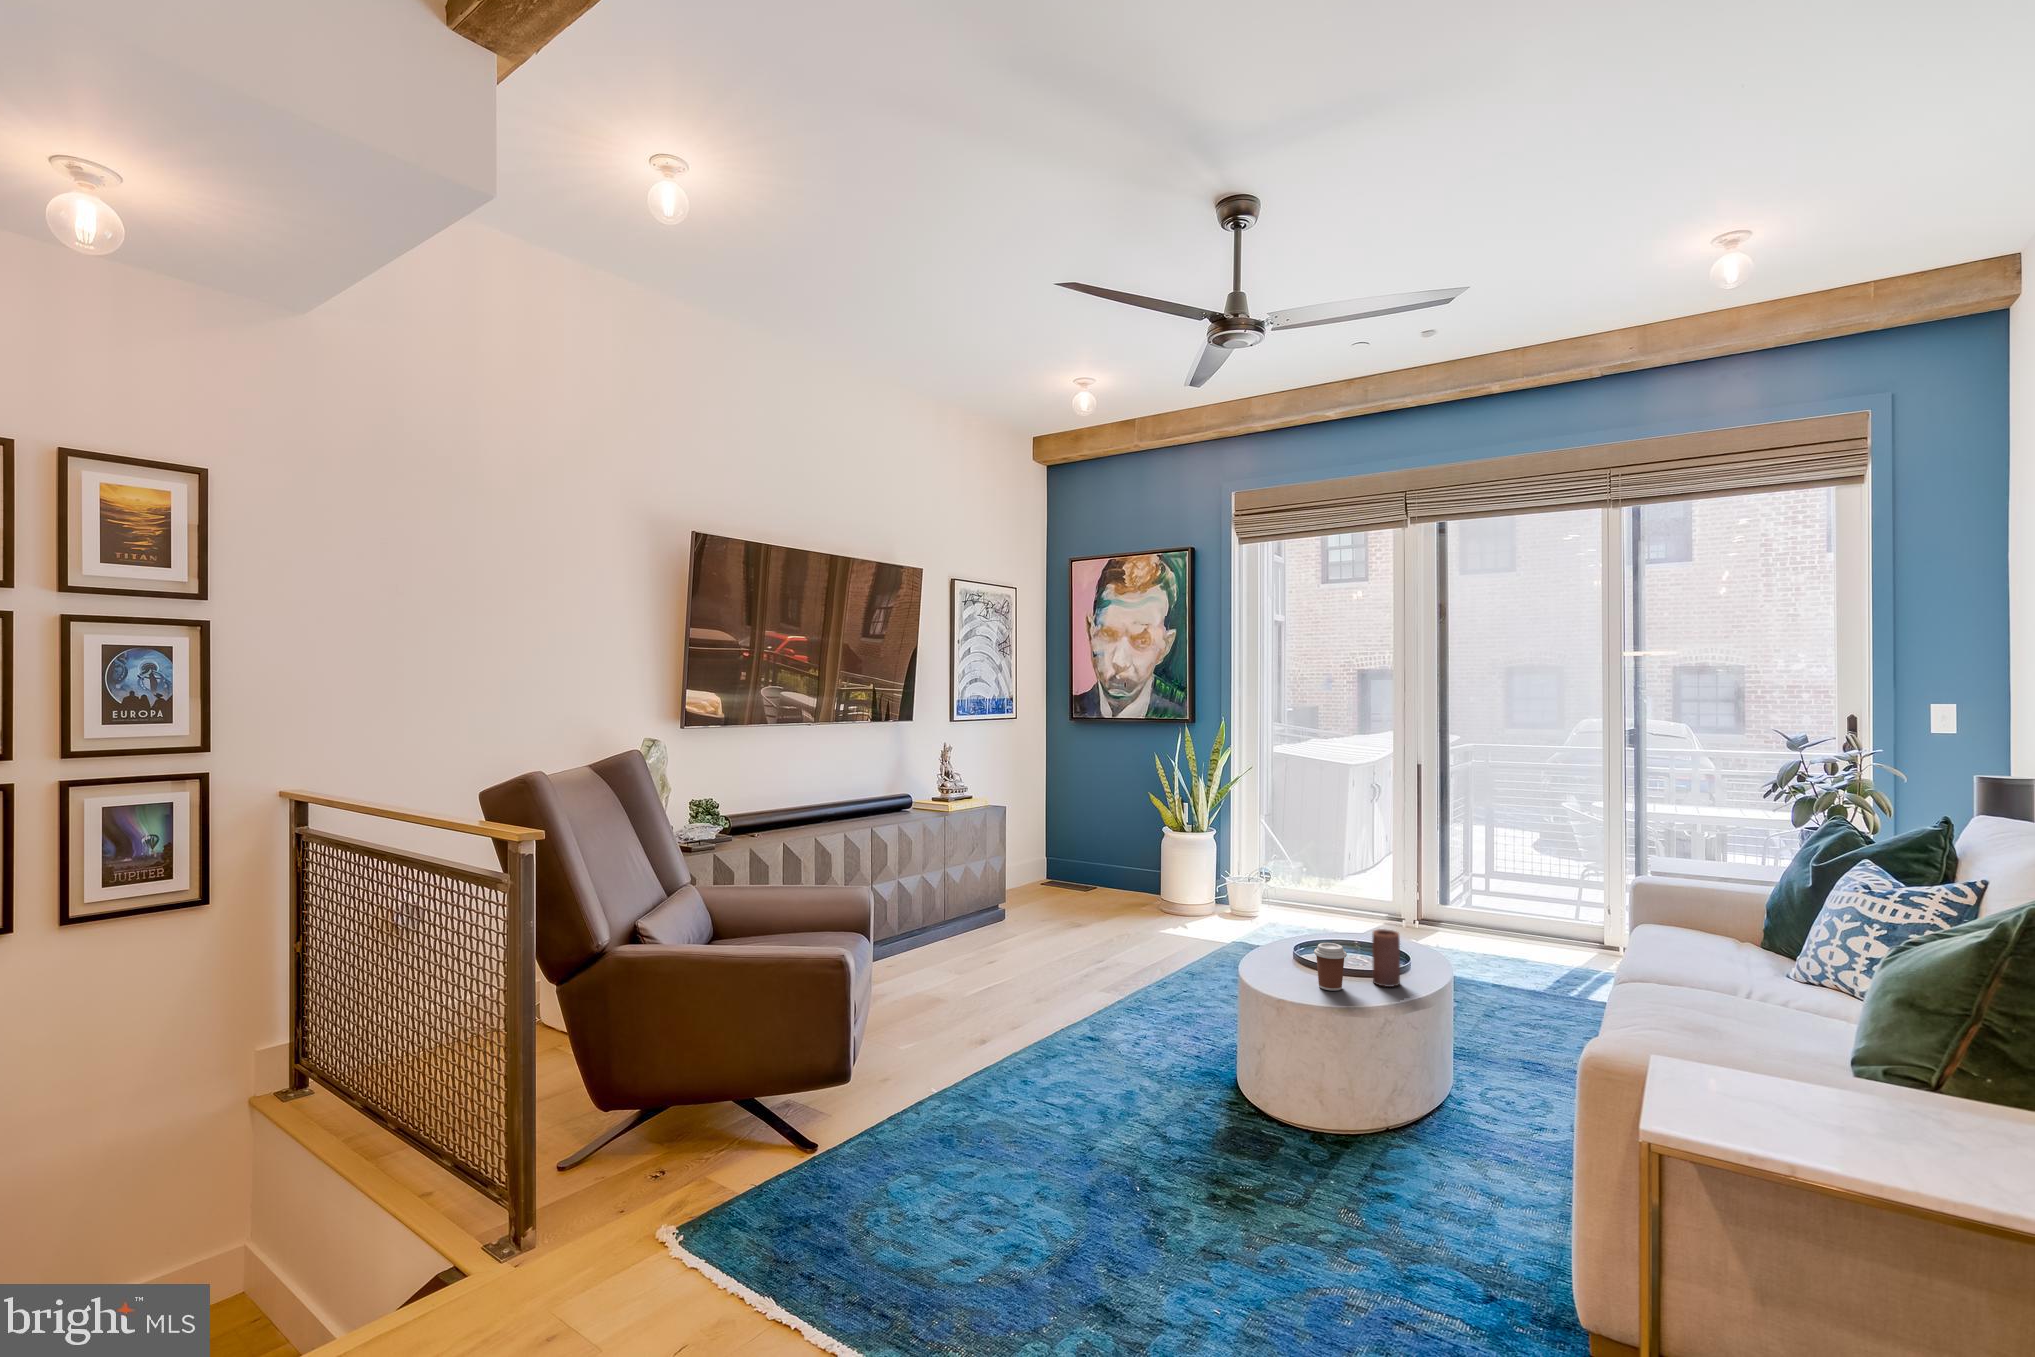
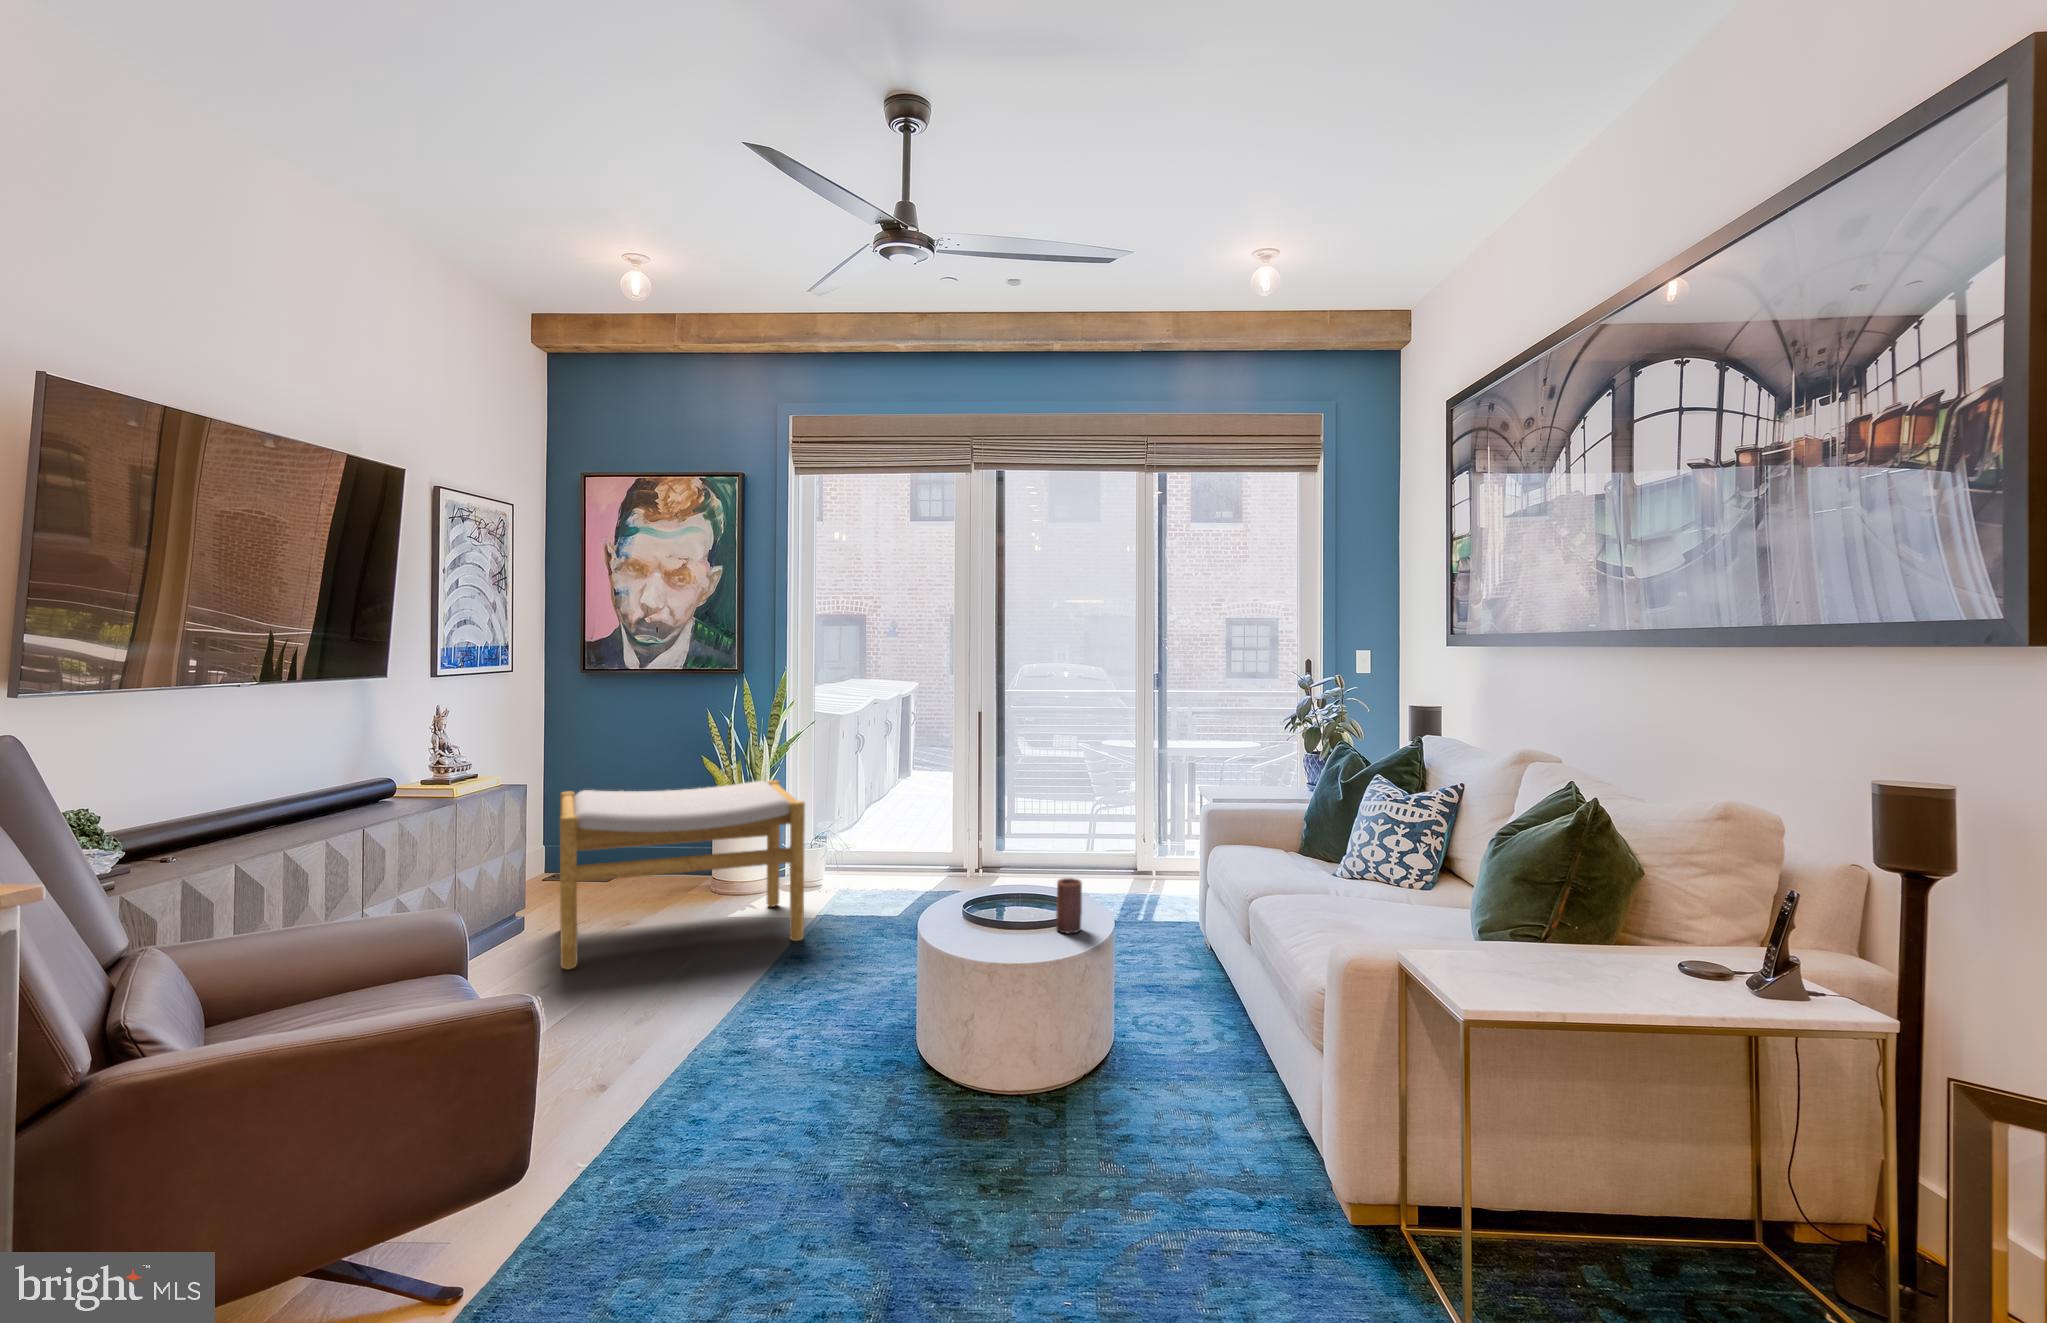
footstool: none [1004,816,1203,968] -> present [560,780,805,970]
coffee cup: present [1314,943,1347,991] -> none [1011,899,1042,947]

